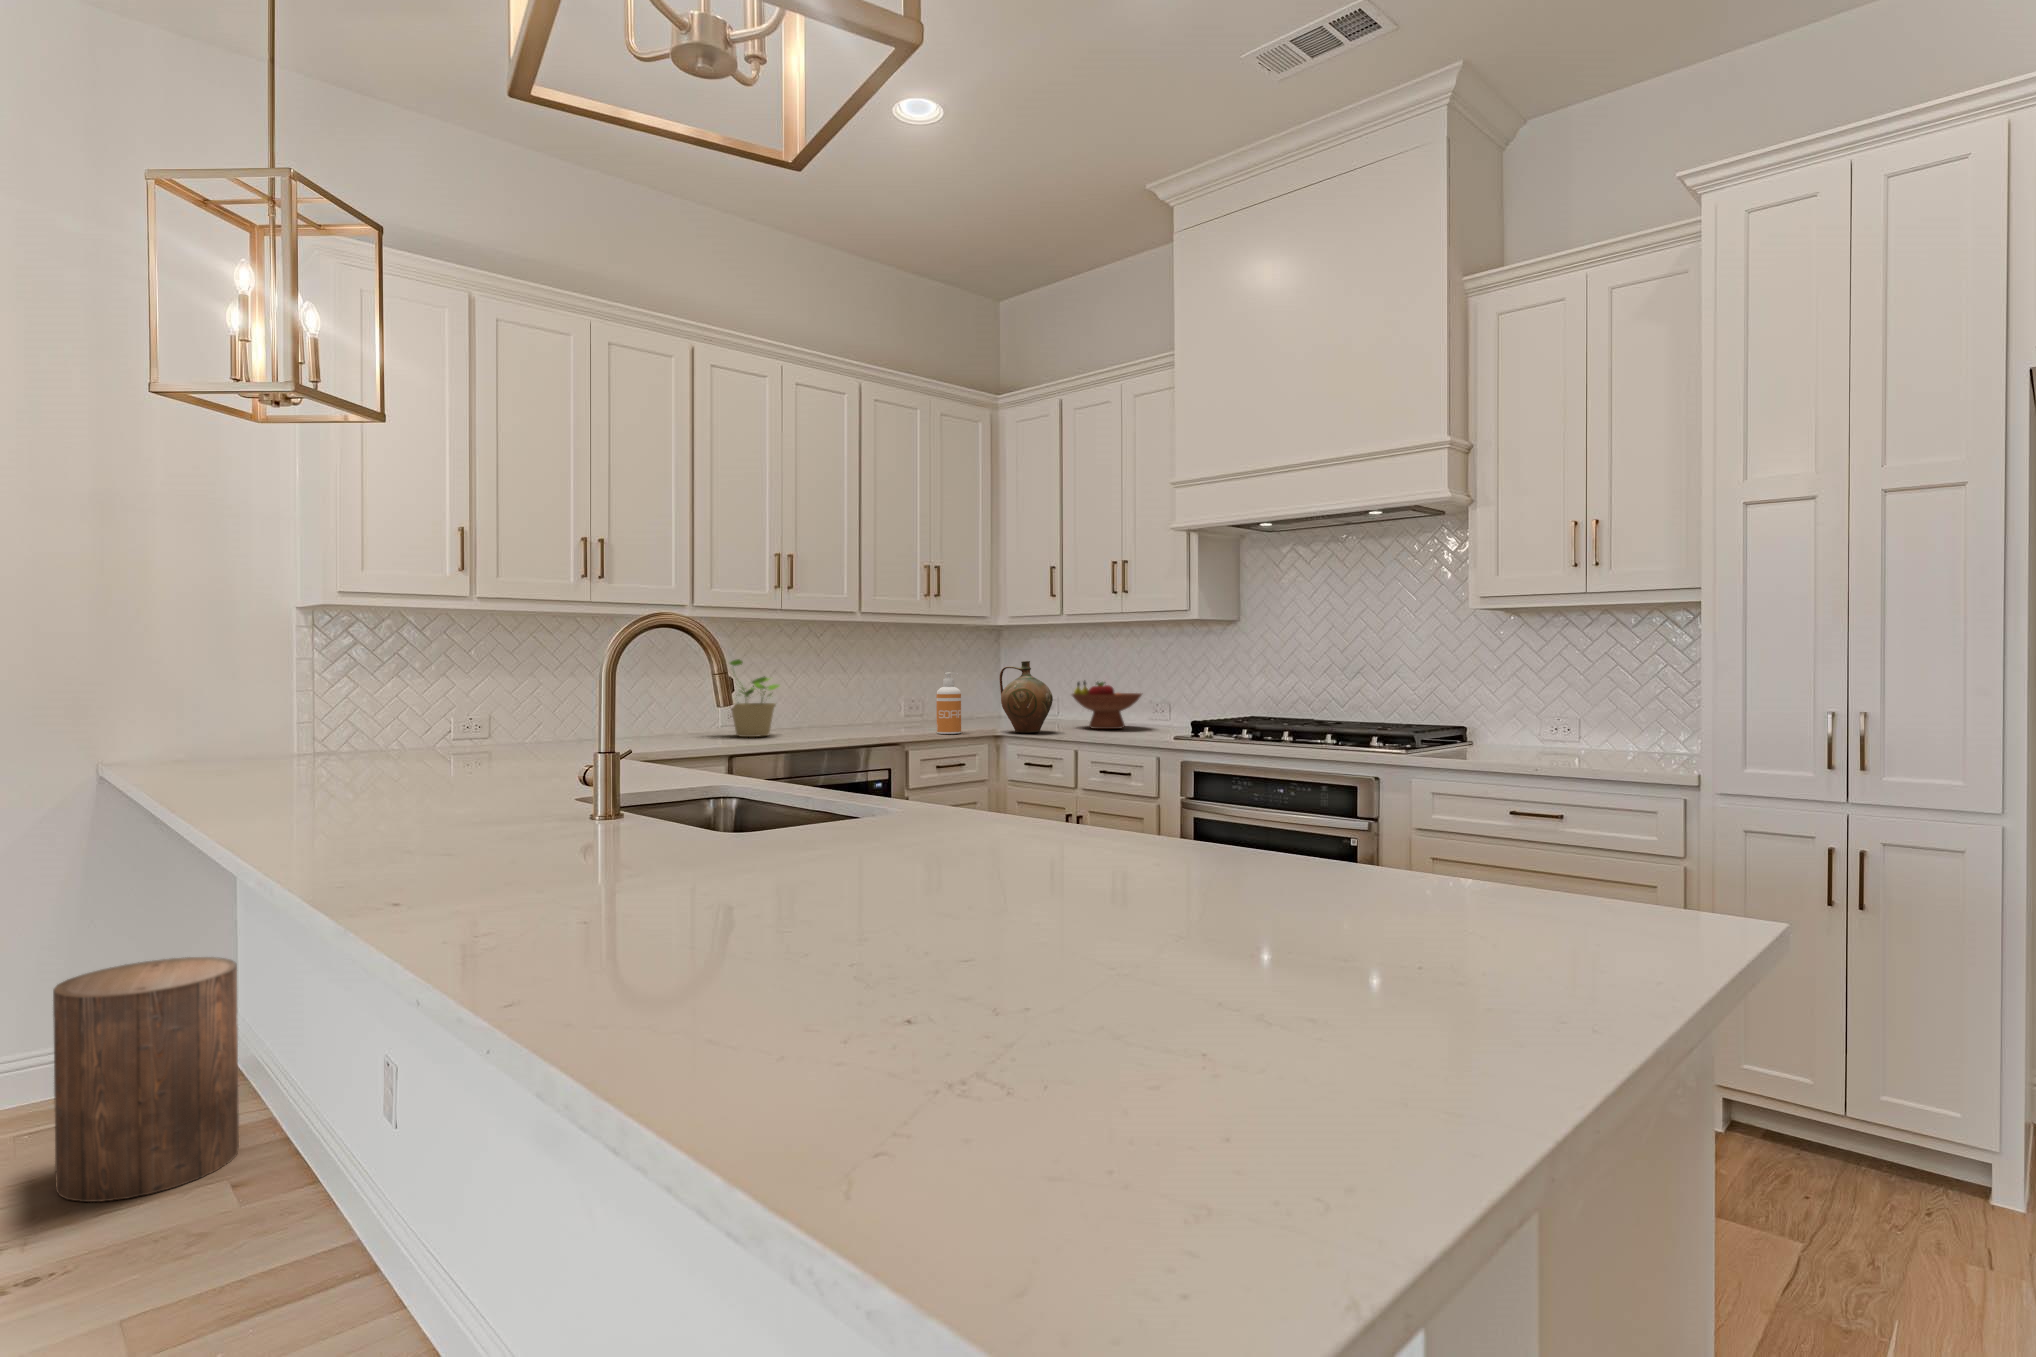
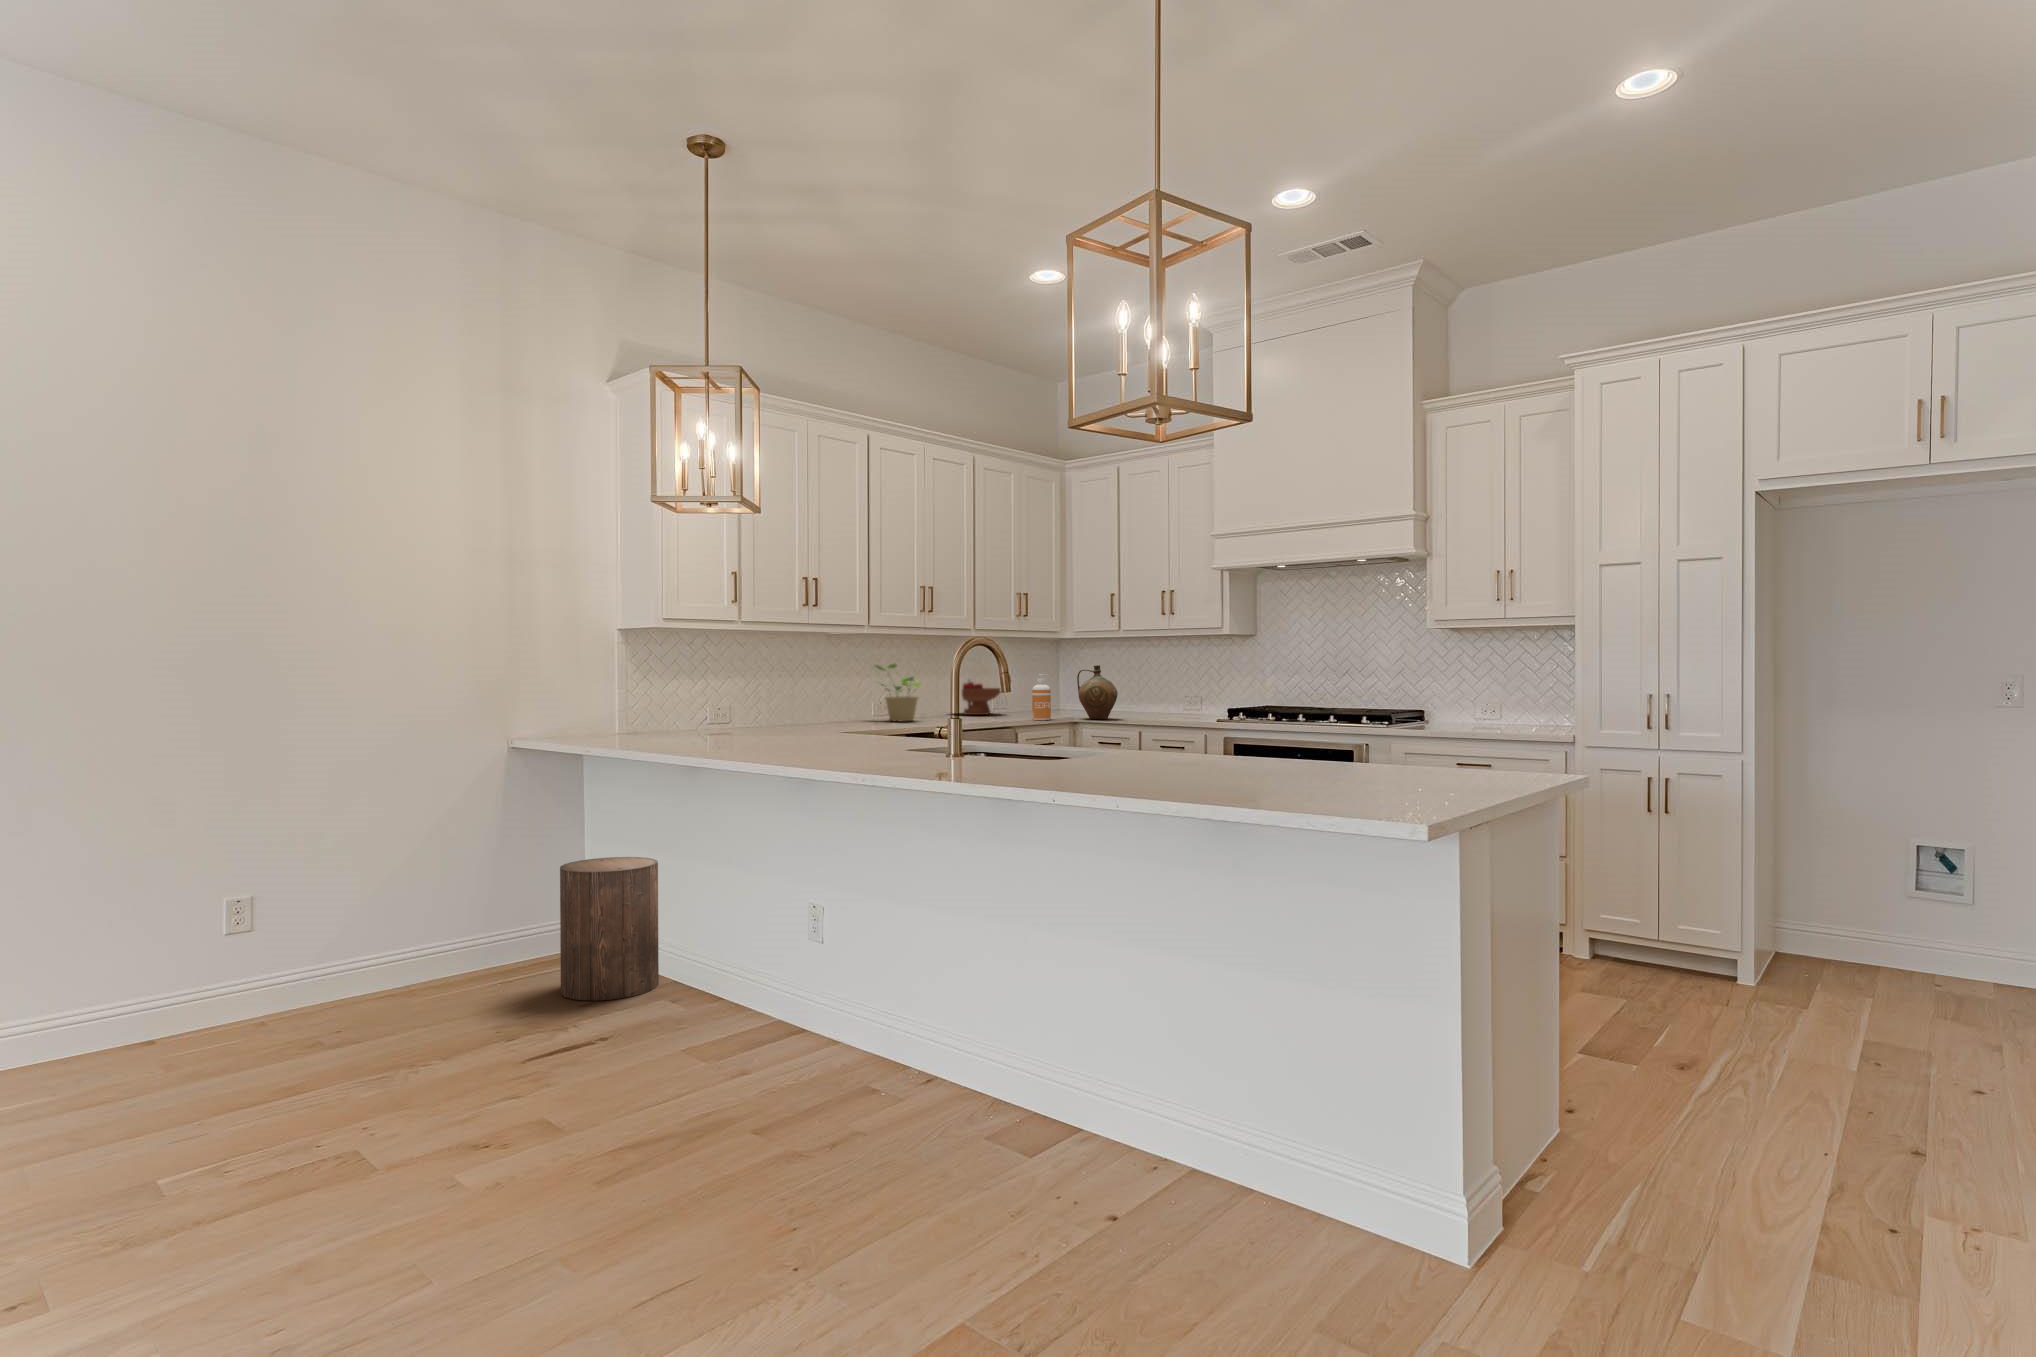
fruit bowl: present [1072,680,1142,729] -> present [962,681,1001,715]

